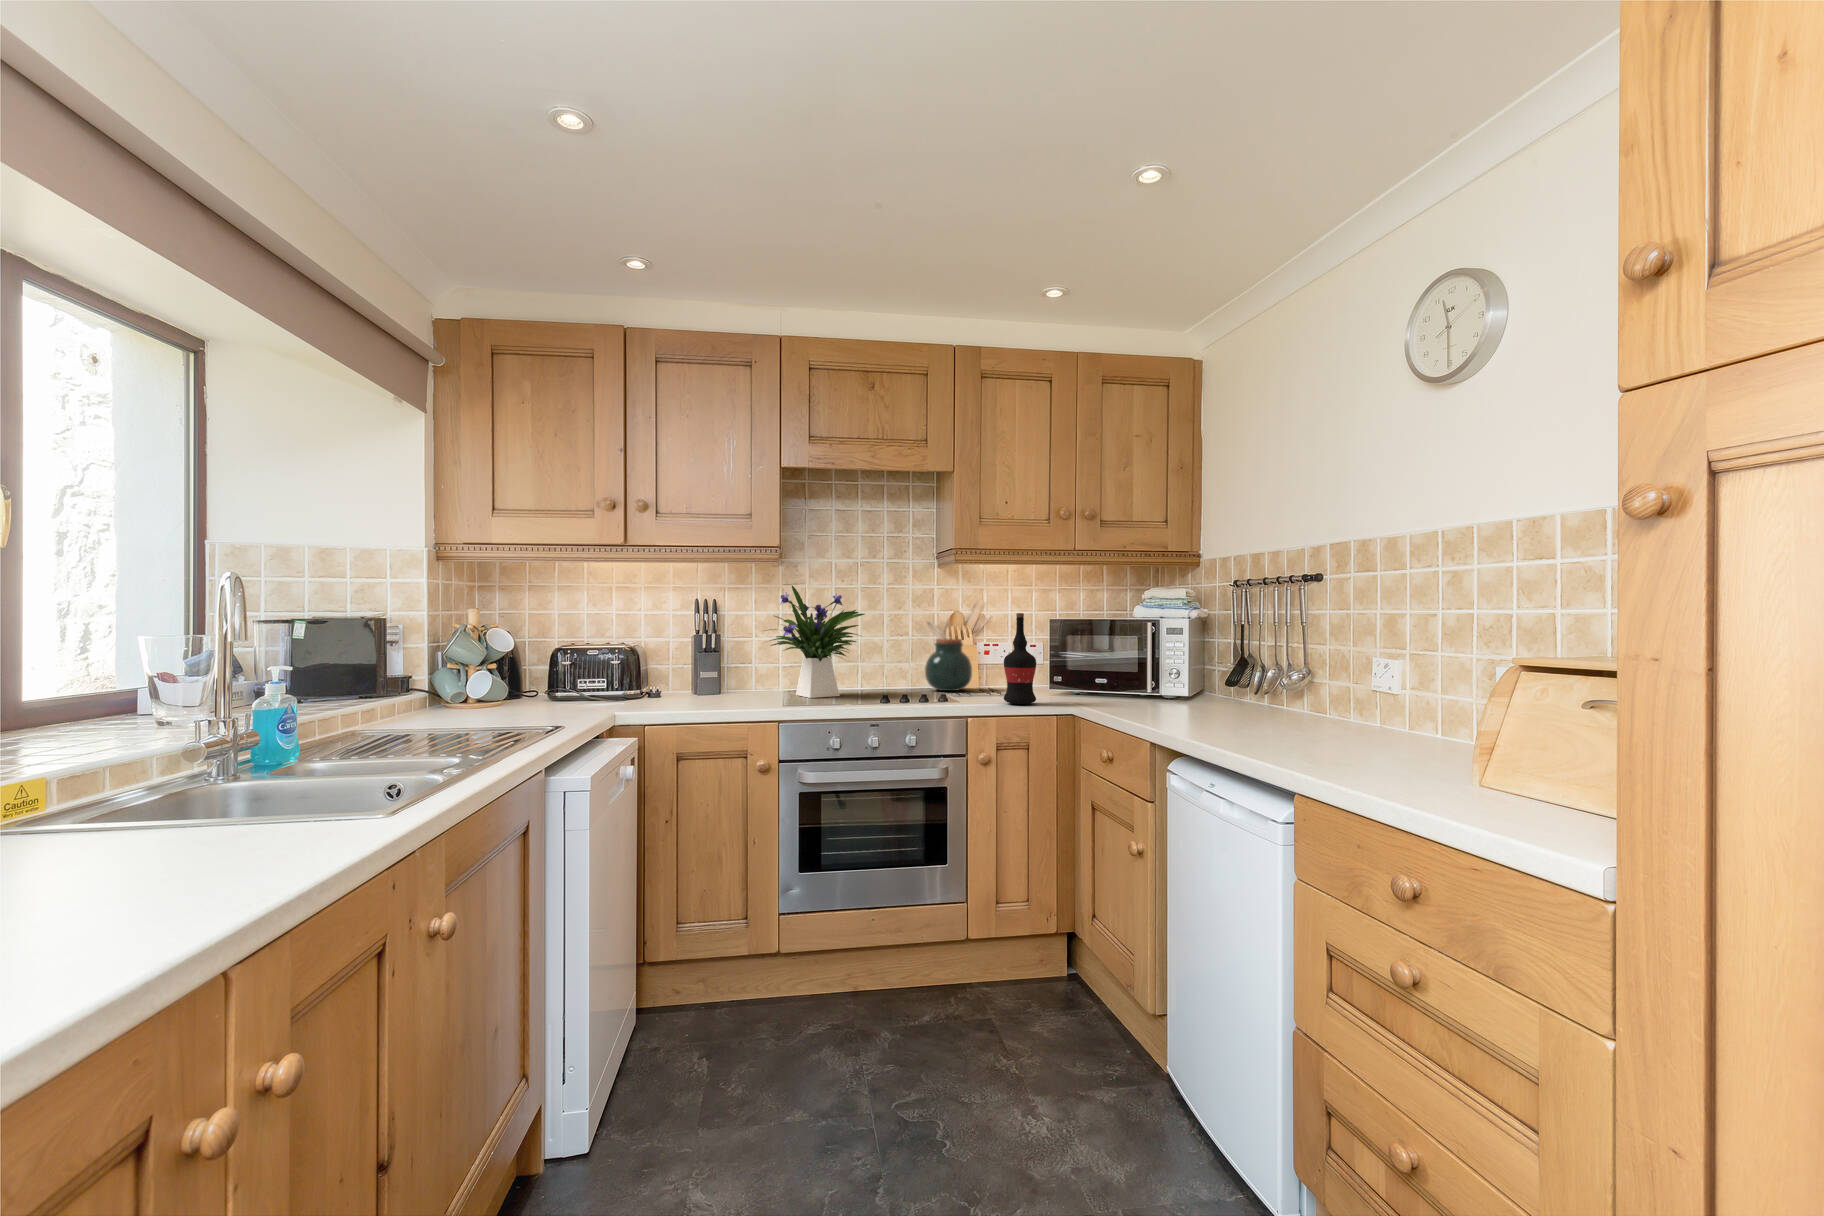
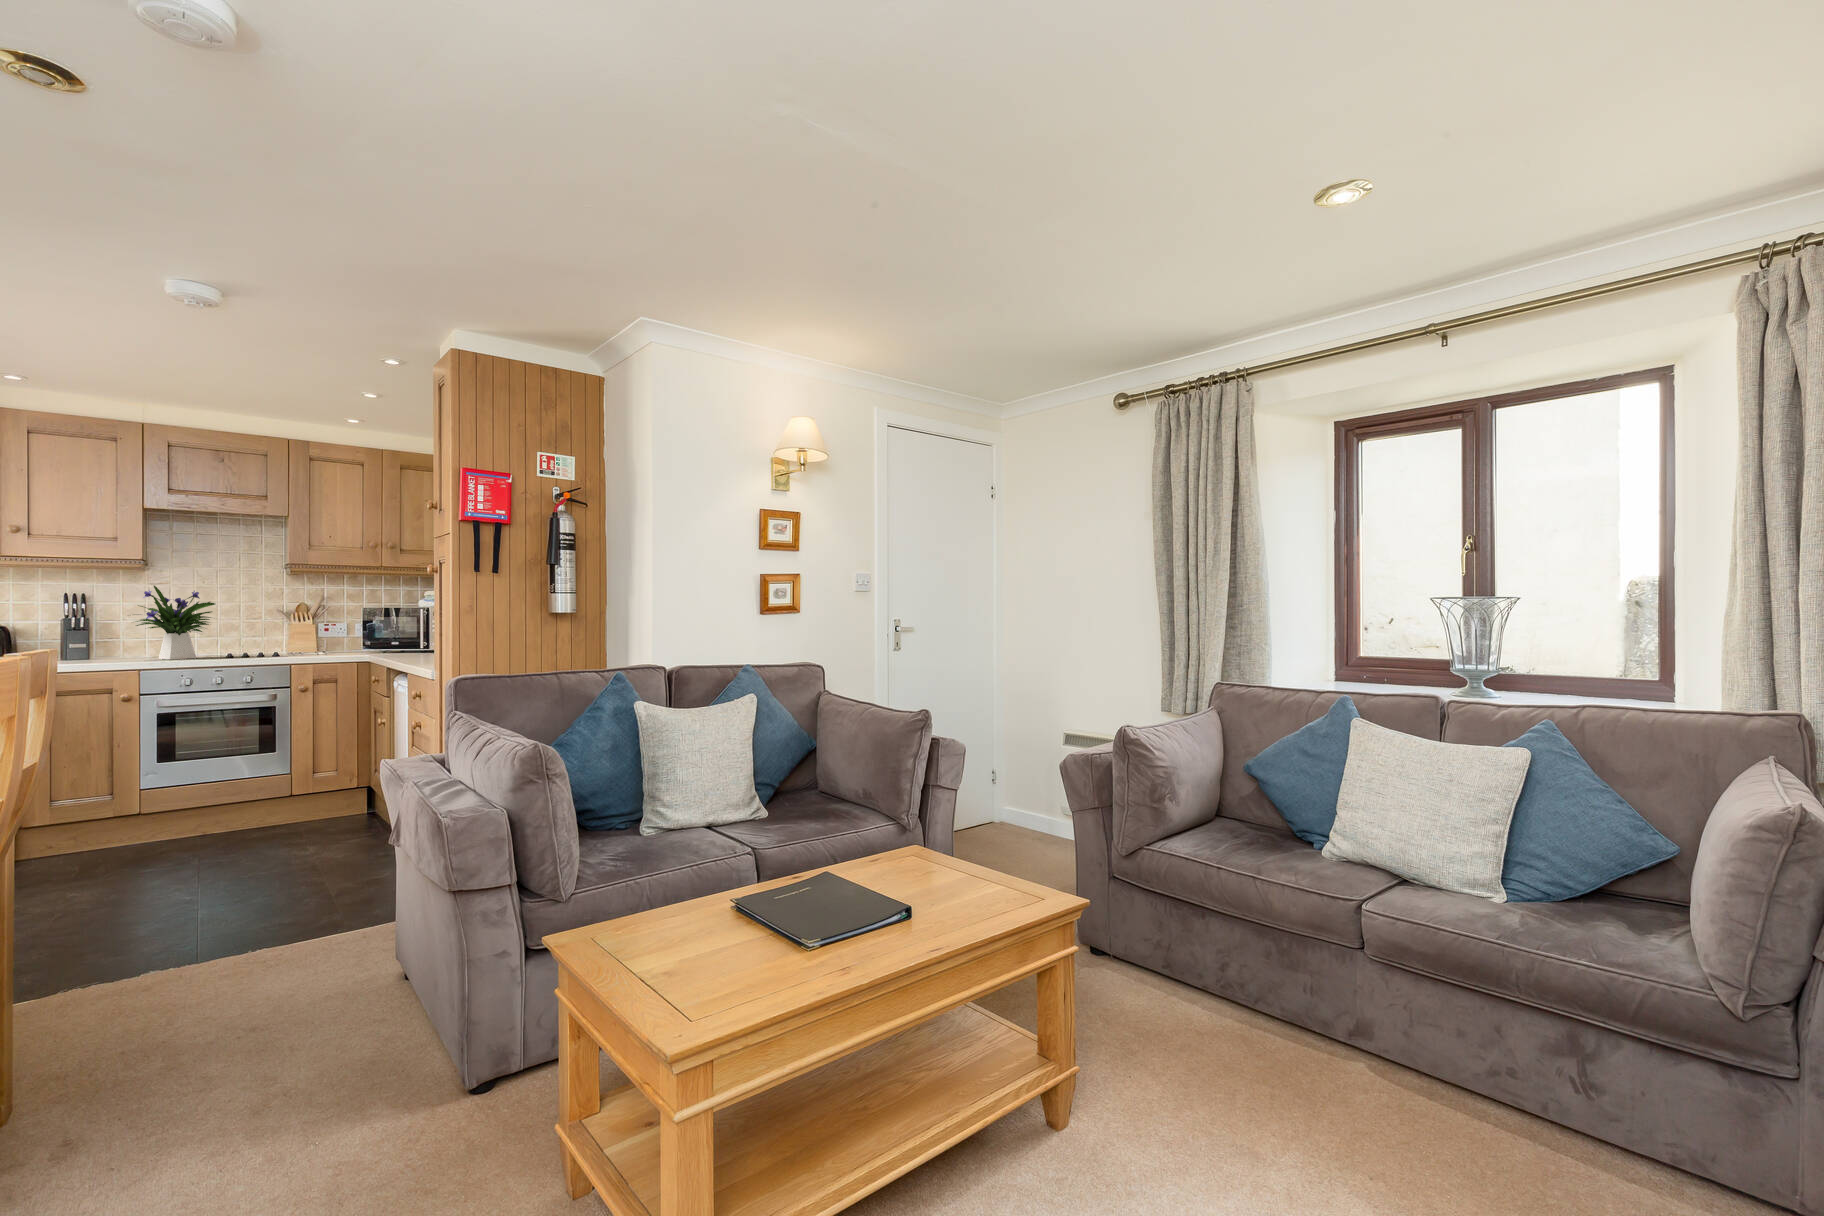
wine bottle: present [1004,613,1036,704] -> none [318,604,341,656]
jar: present [925,639,972,691] -> none [273,621,311,654]

